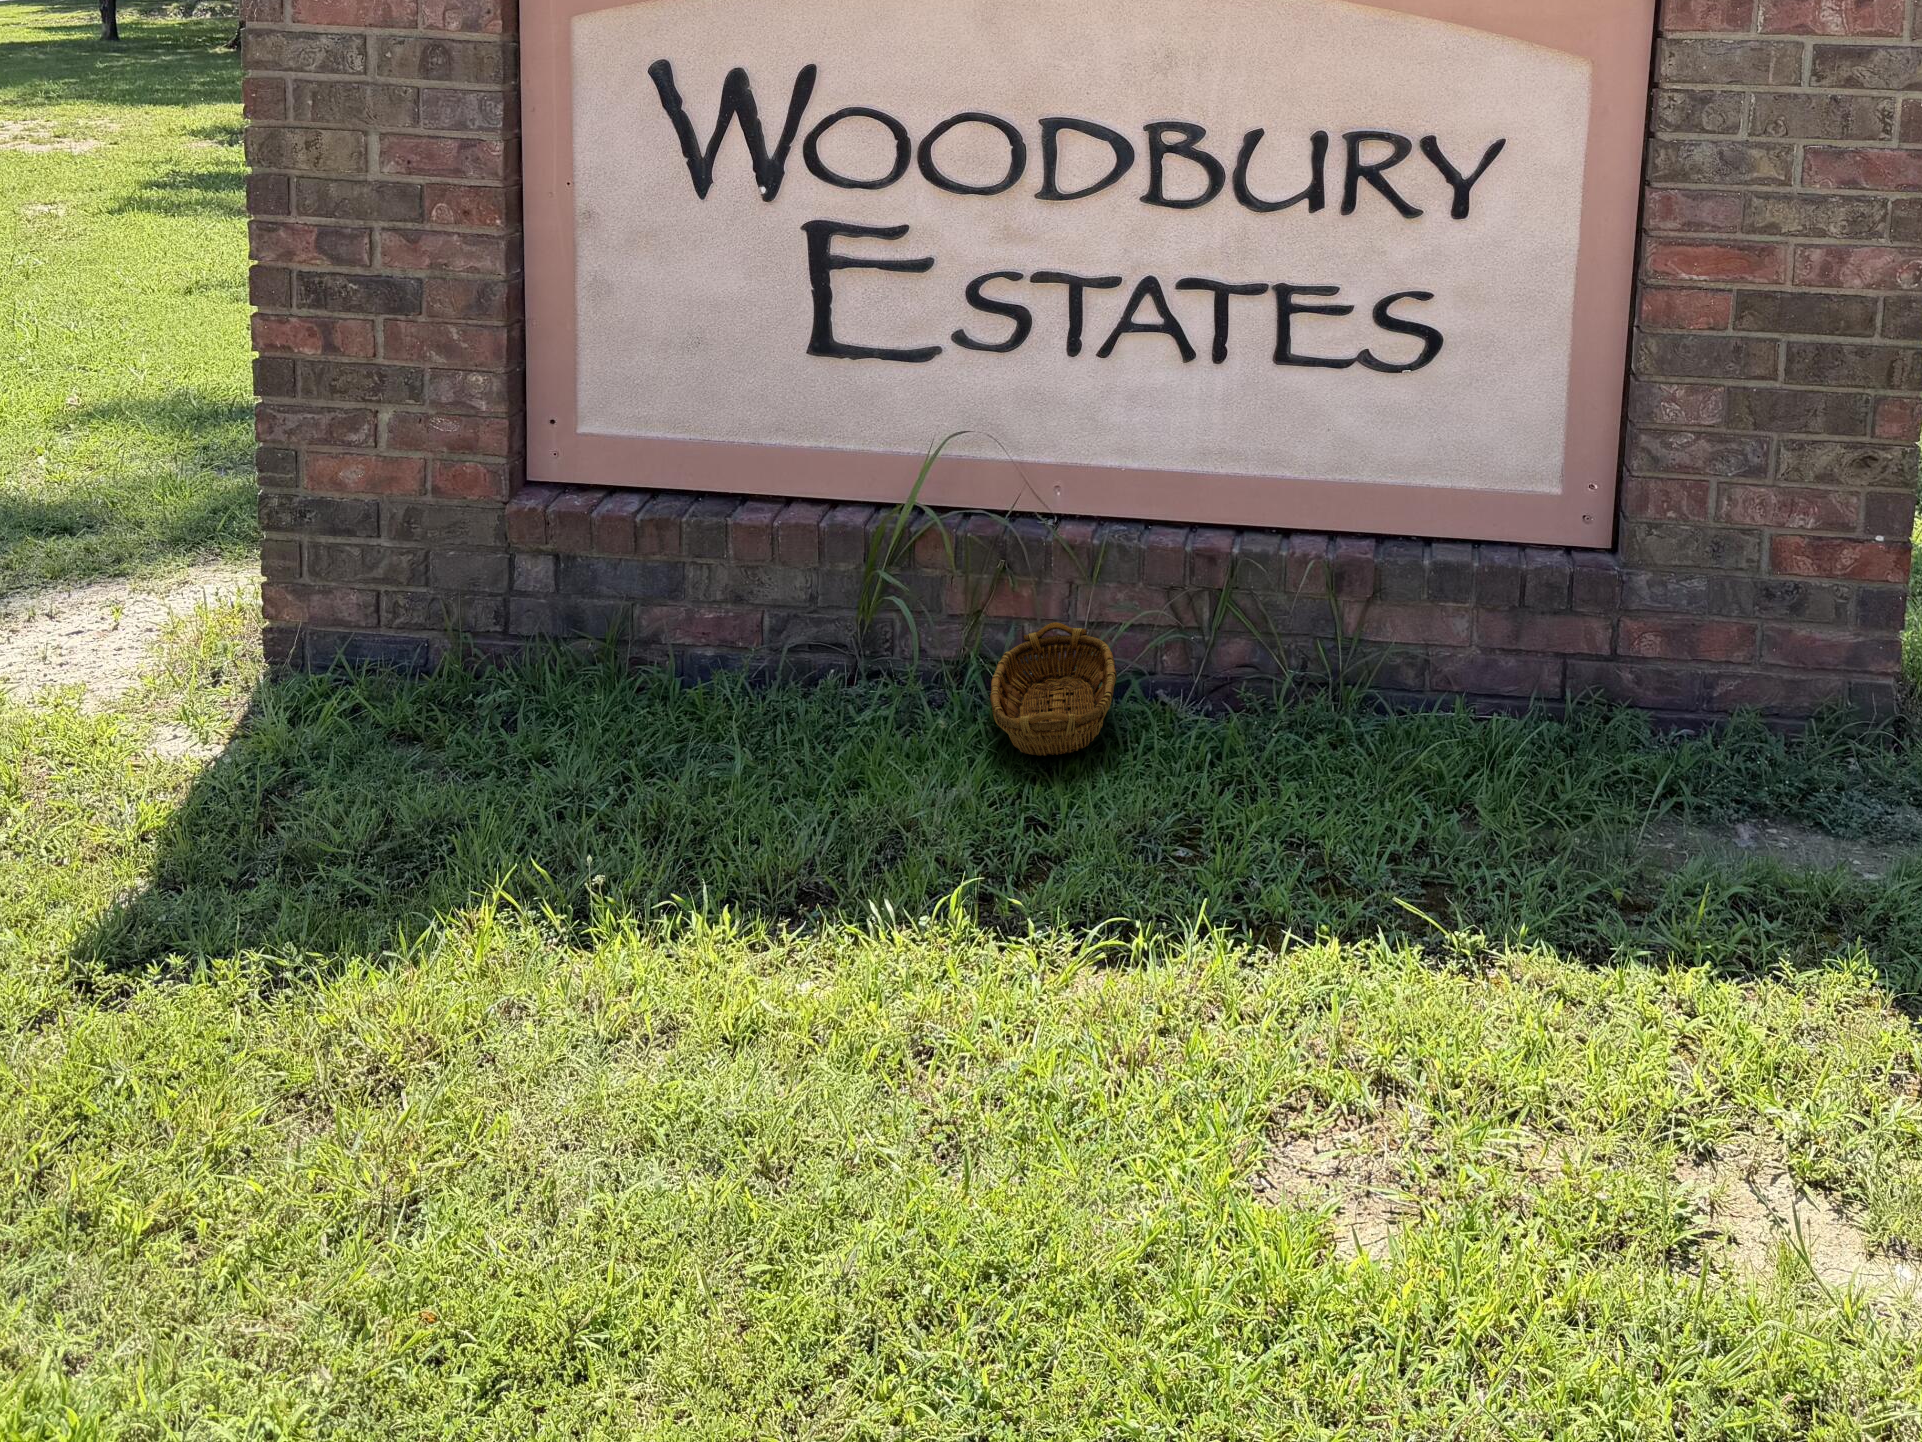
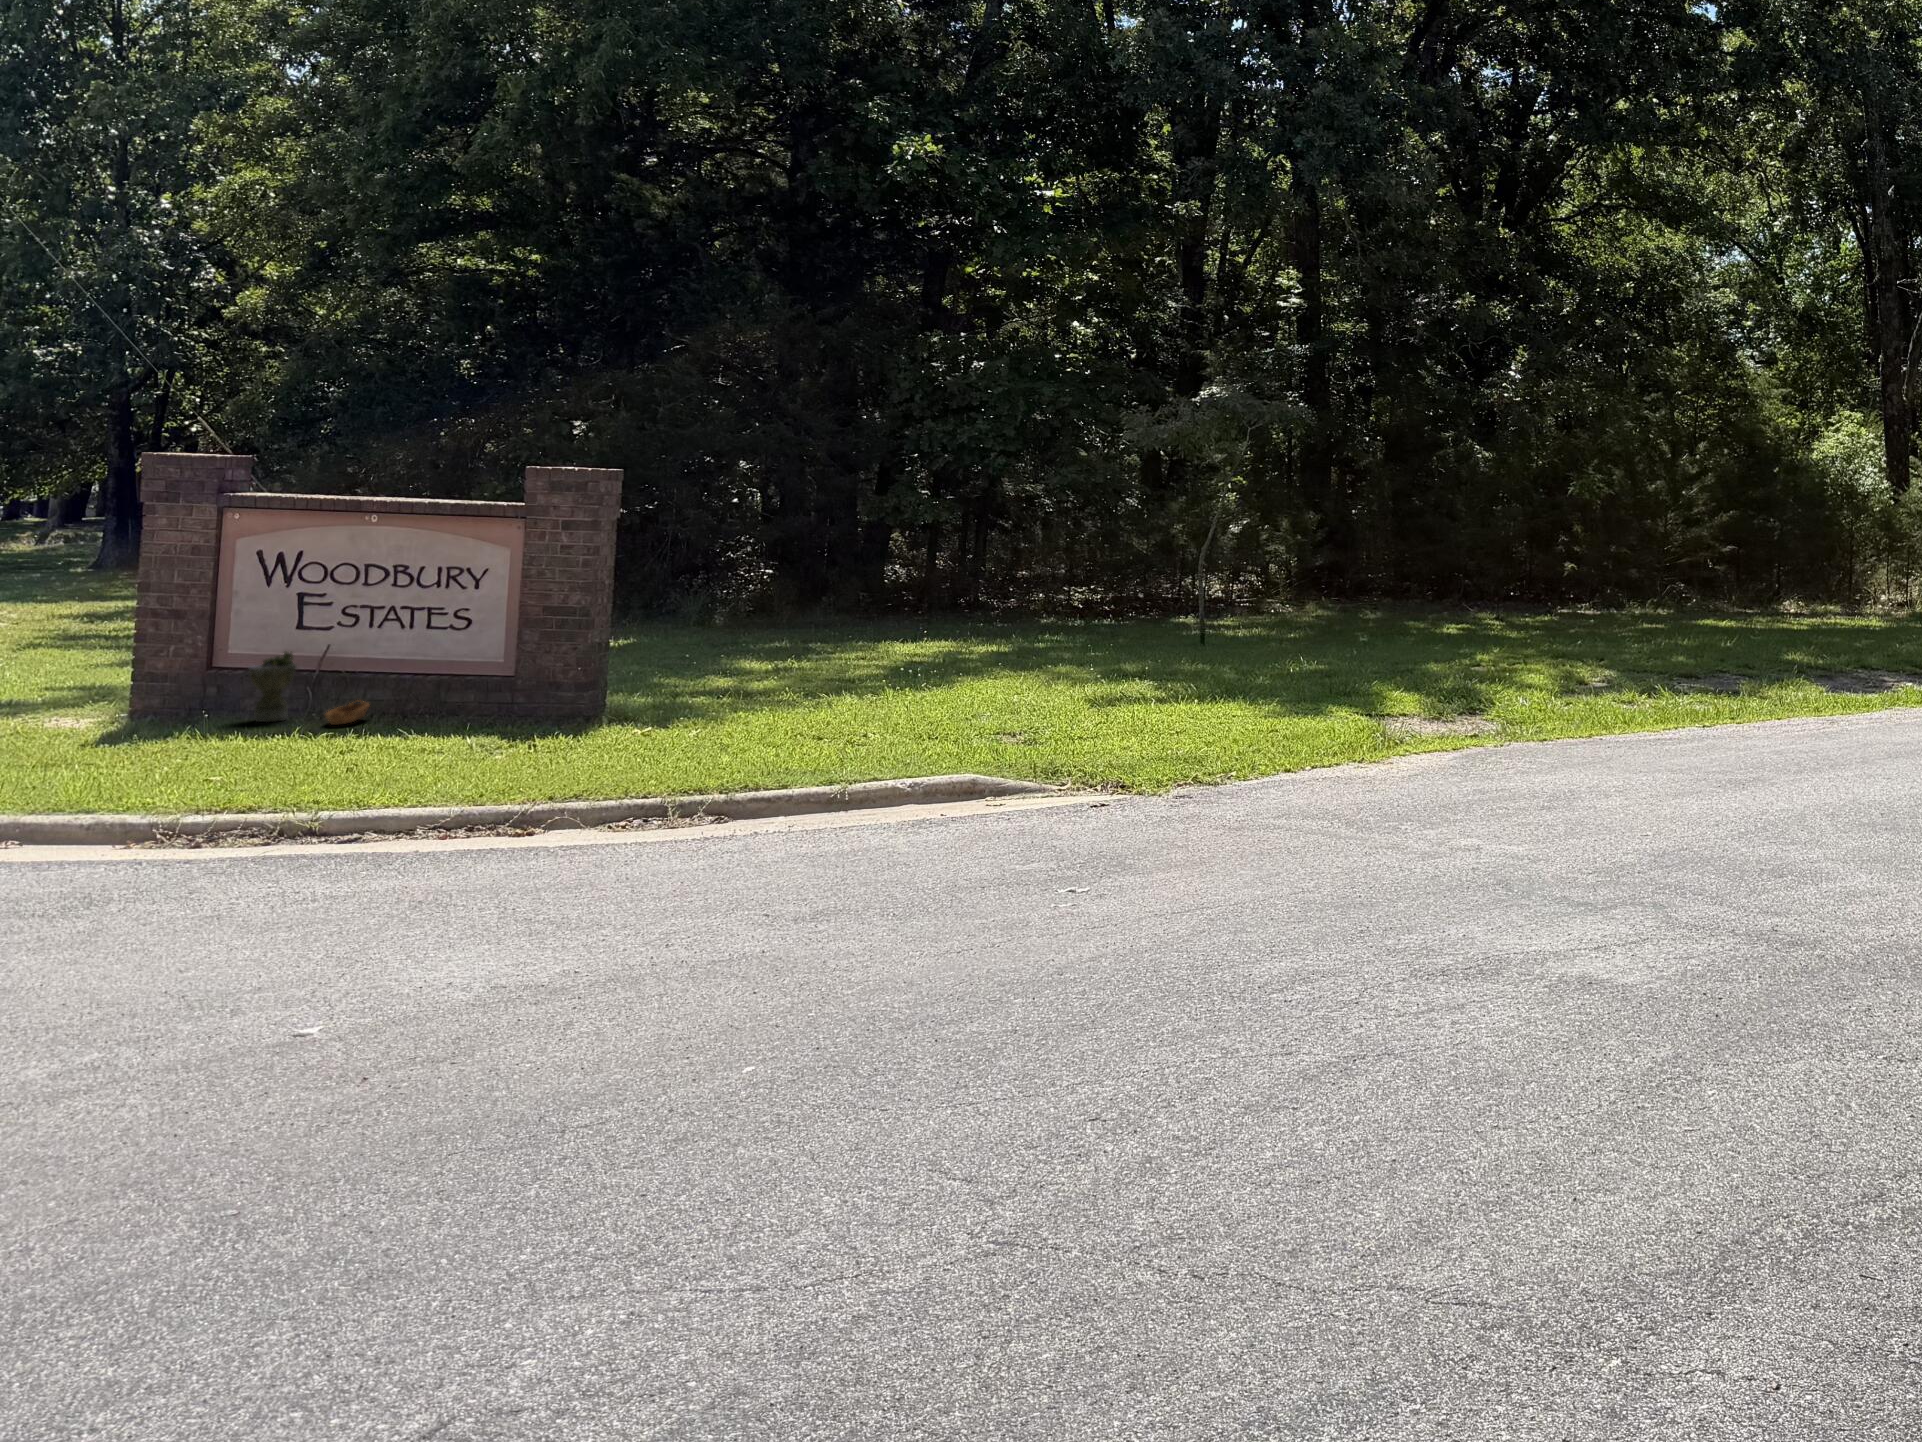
planter: none [679,447,839,712] -> present [249,651,297,722]

